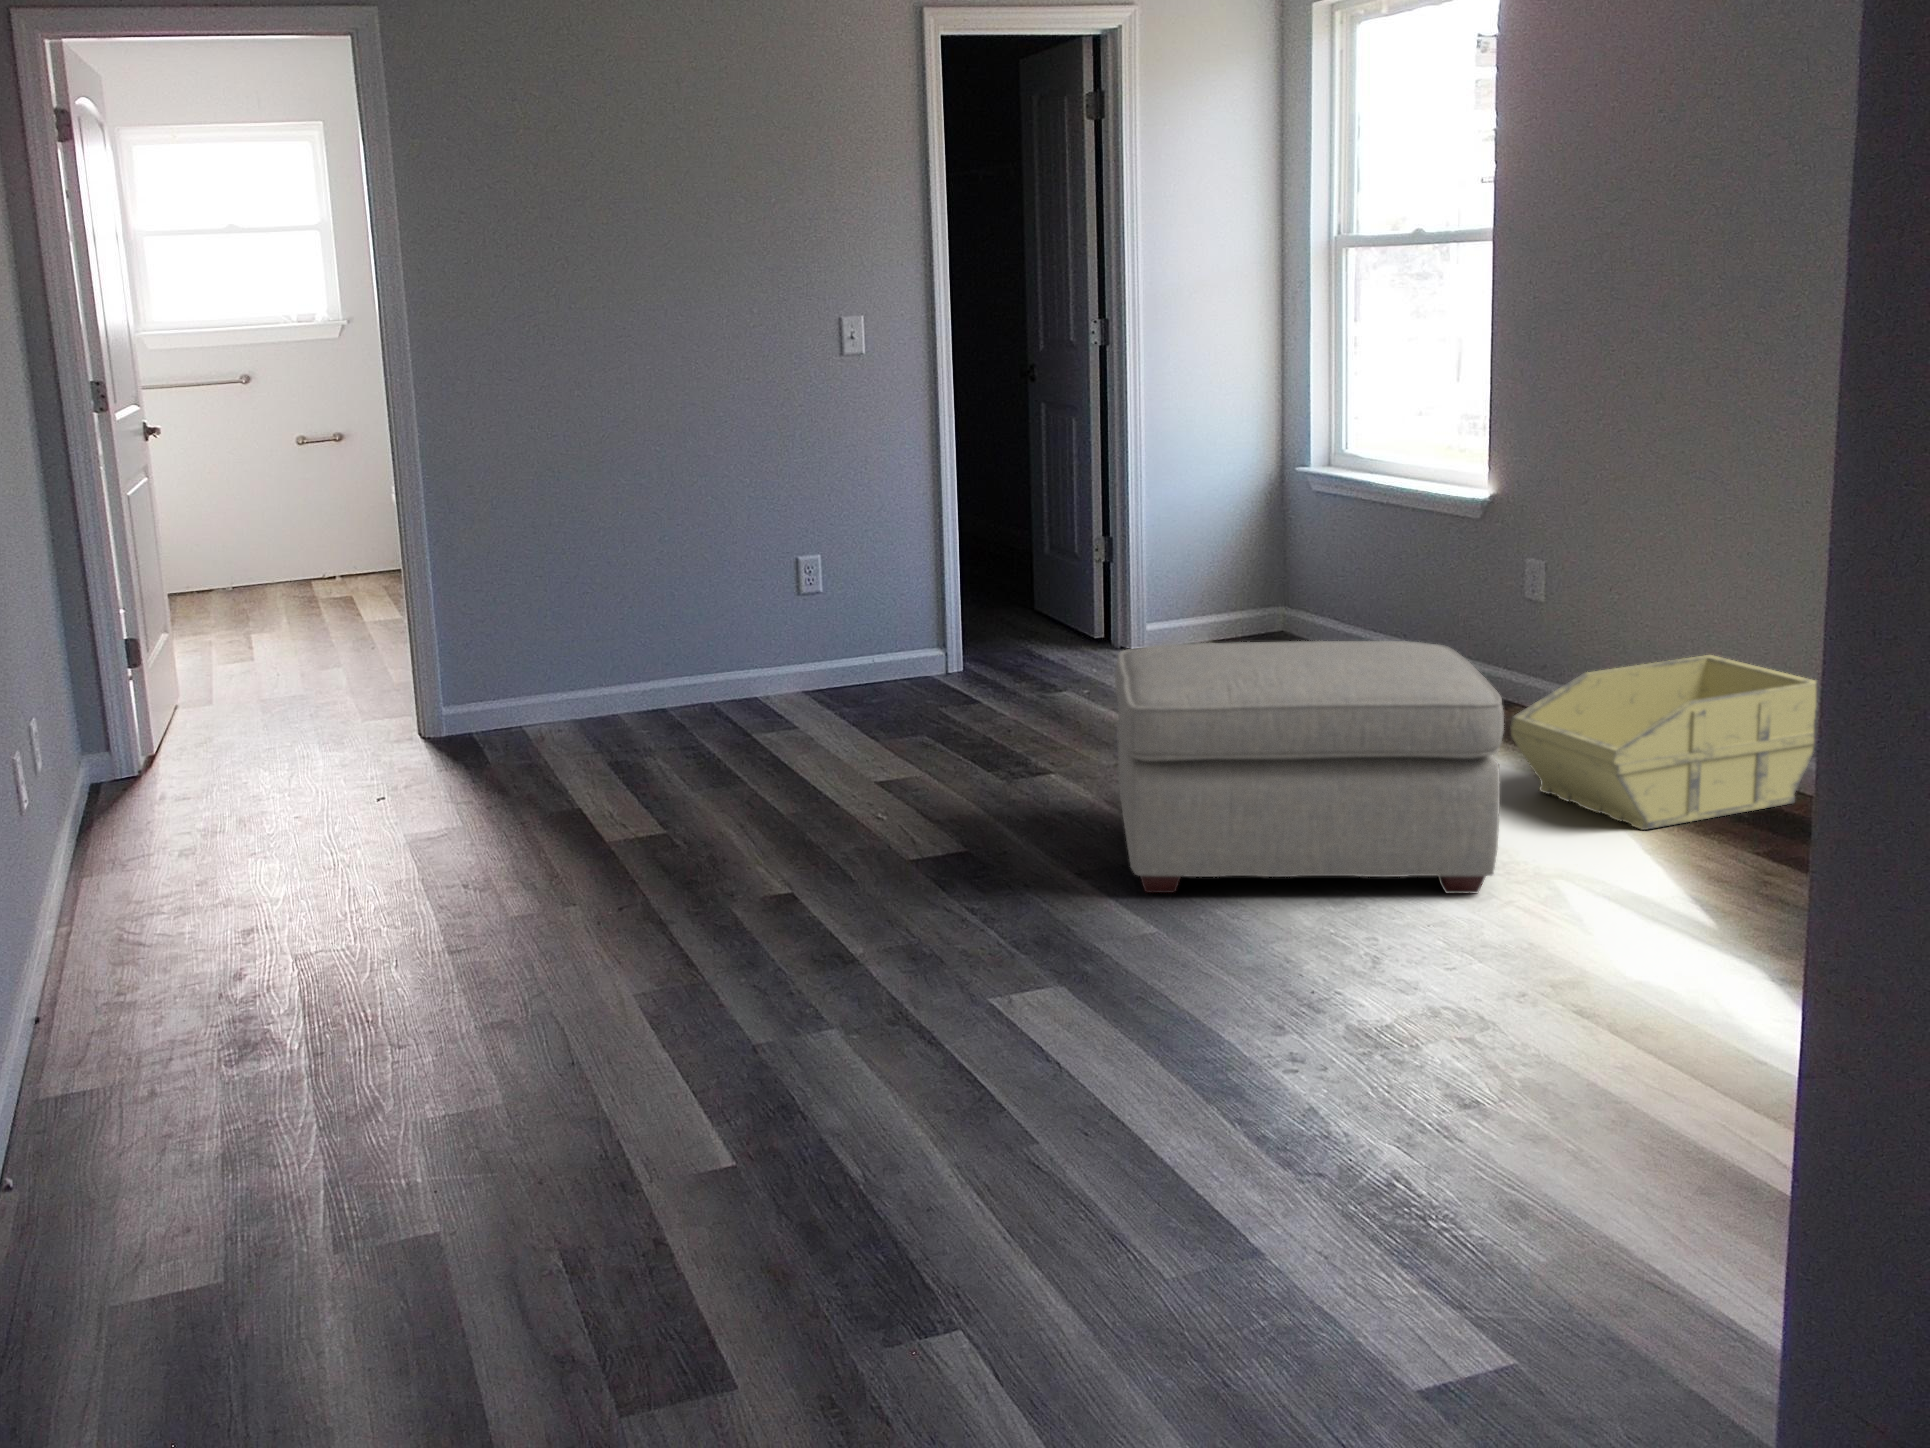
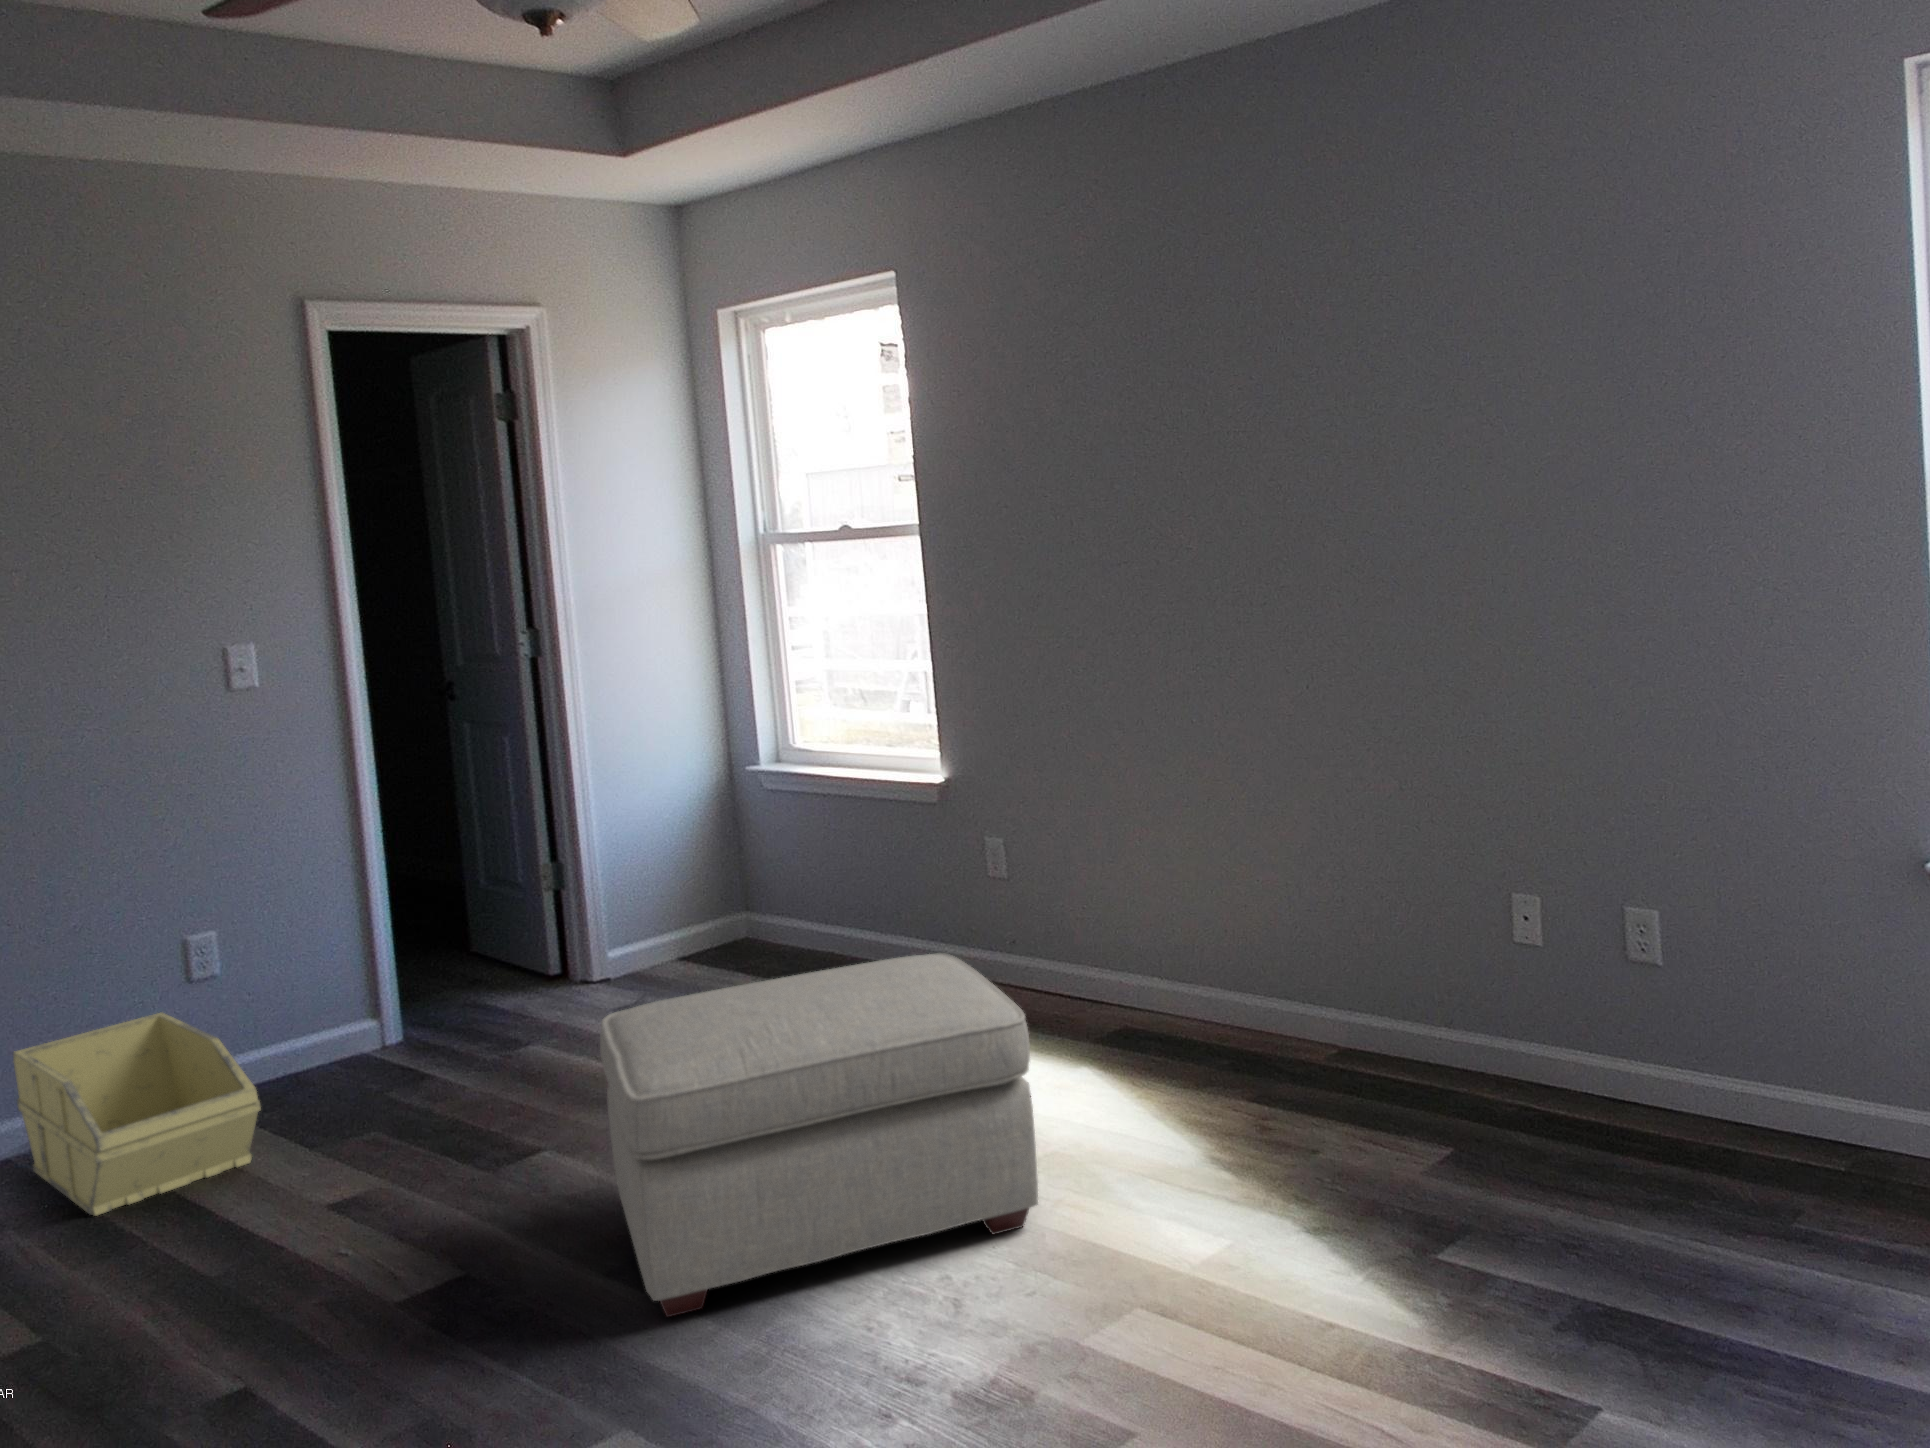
storage bin: present [1510,655,1816,830] -> present [13,1013,261,1216]

